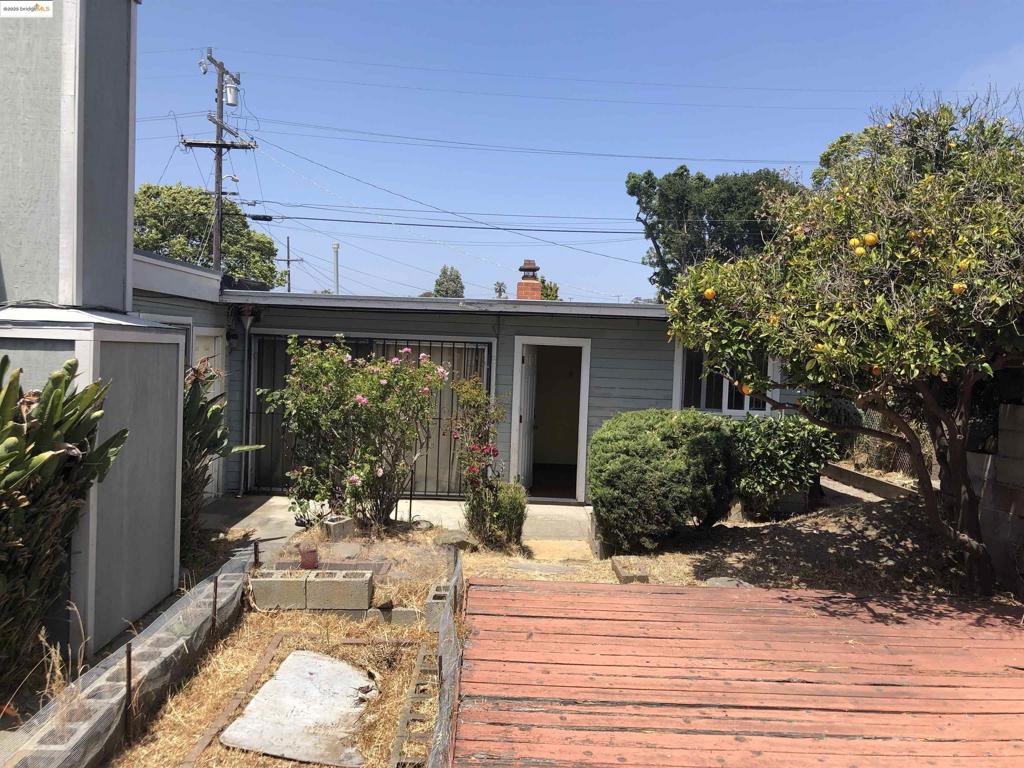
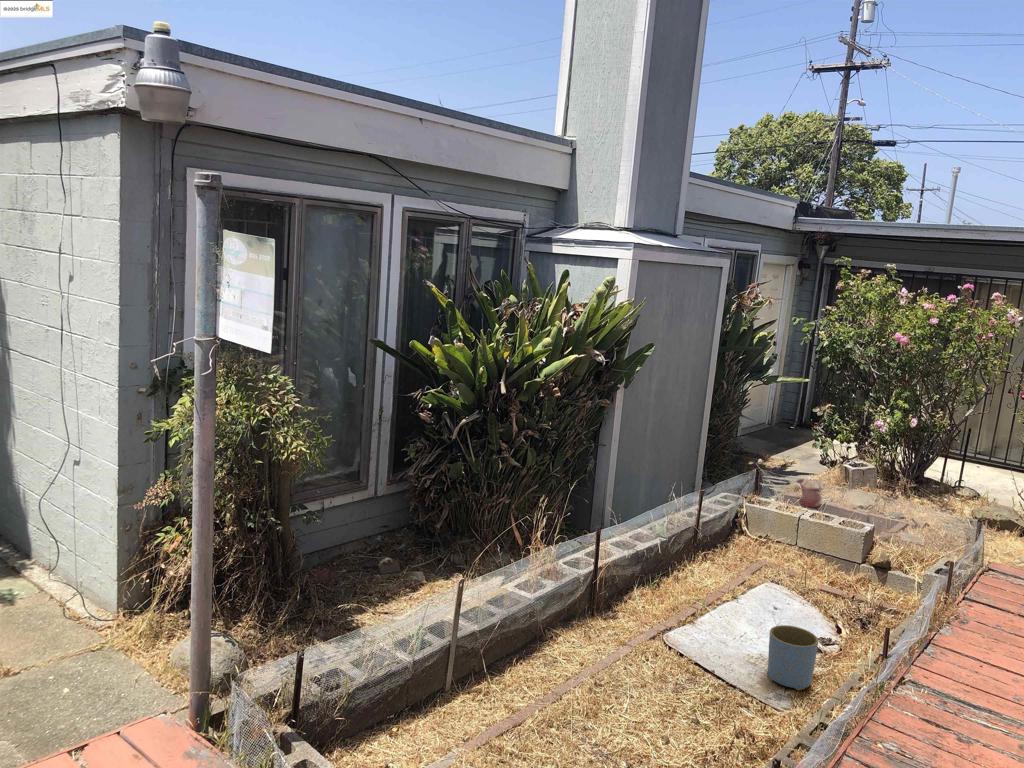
planter: none [327,683,370,743] -> present [768,625,818,690]

